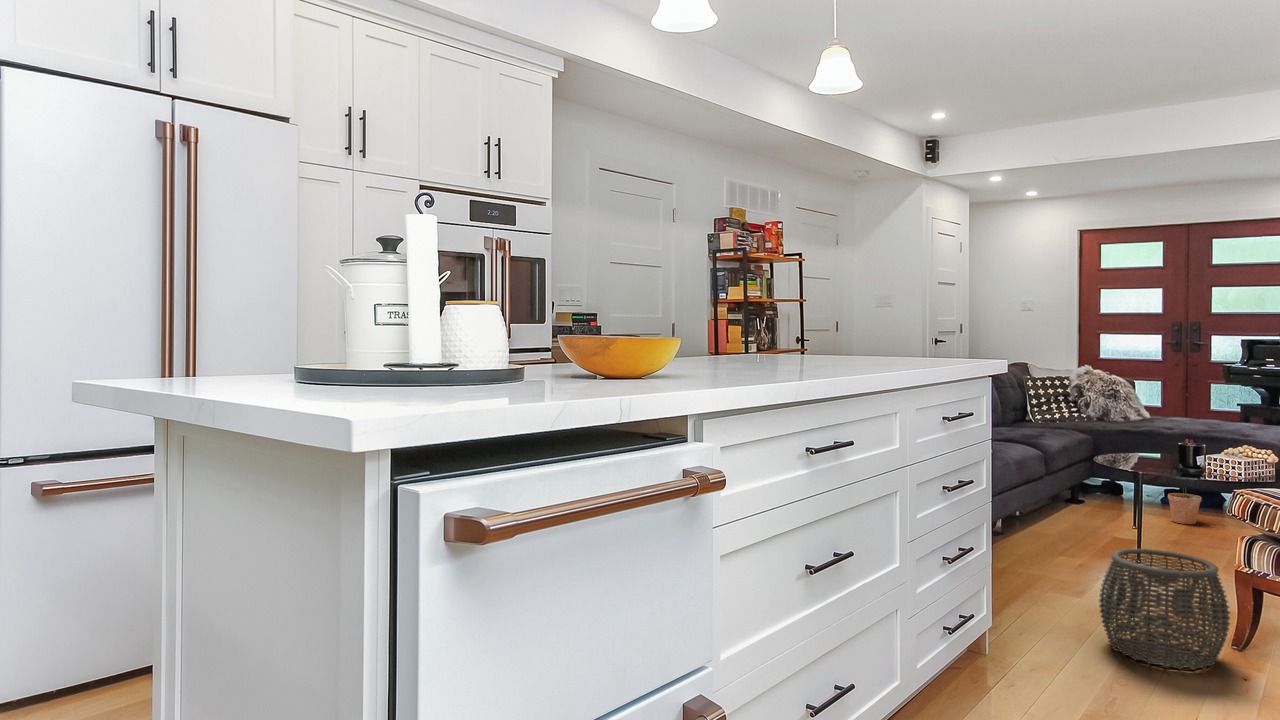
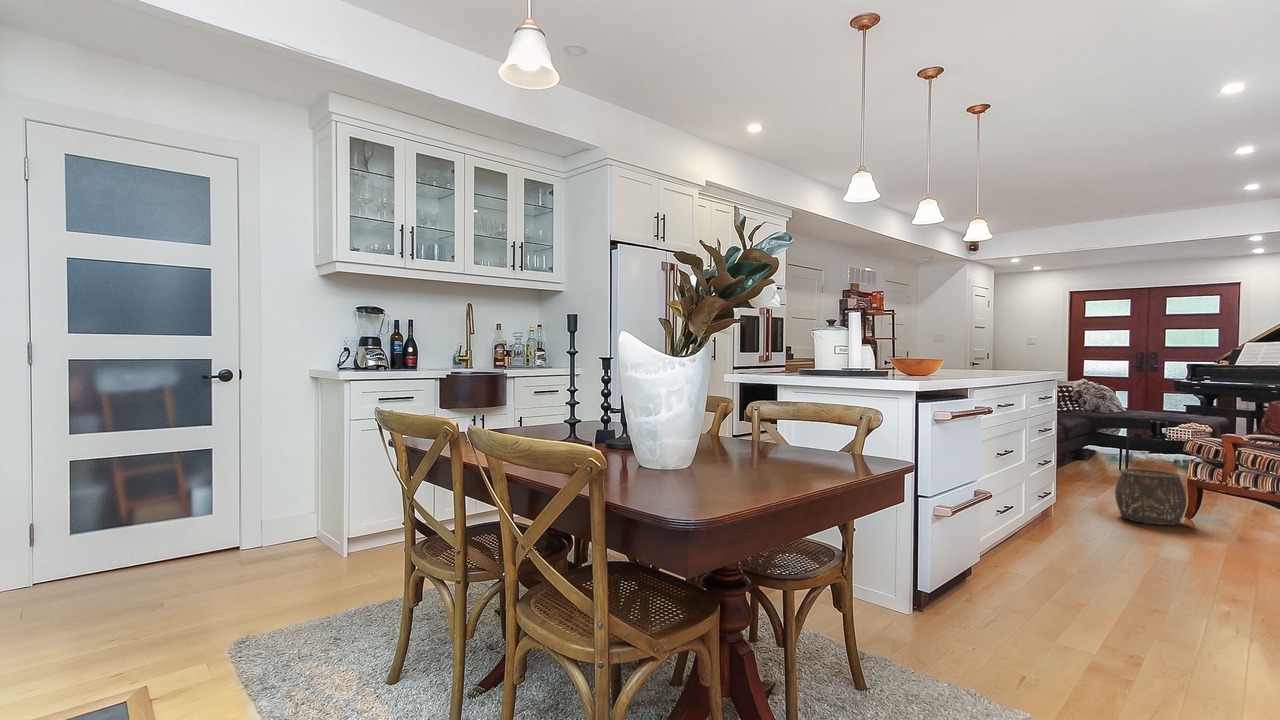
potted plant: present [1168,439,1202,524] -> none [1138,422,1165,473]

